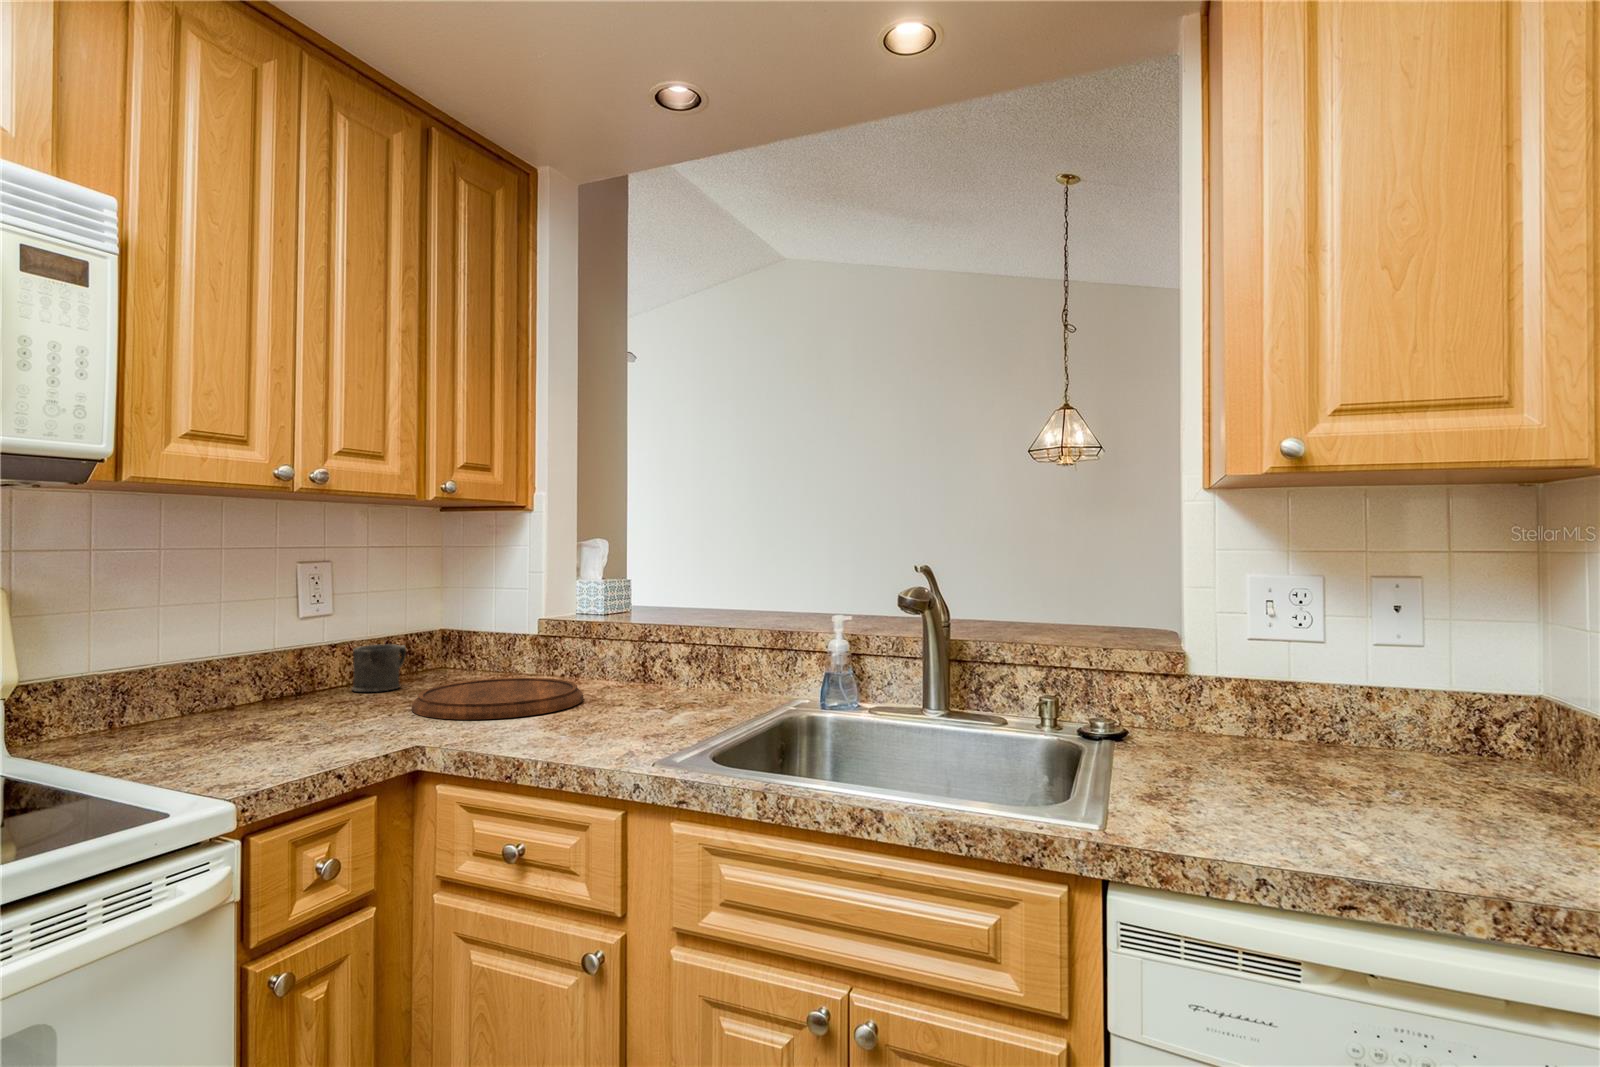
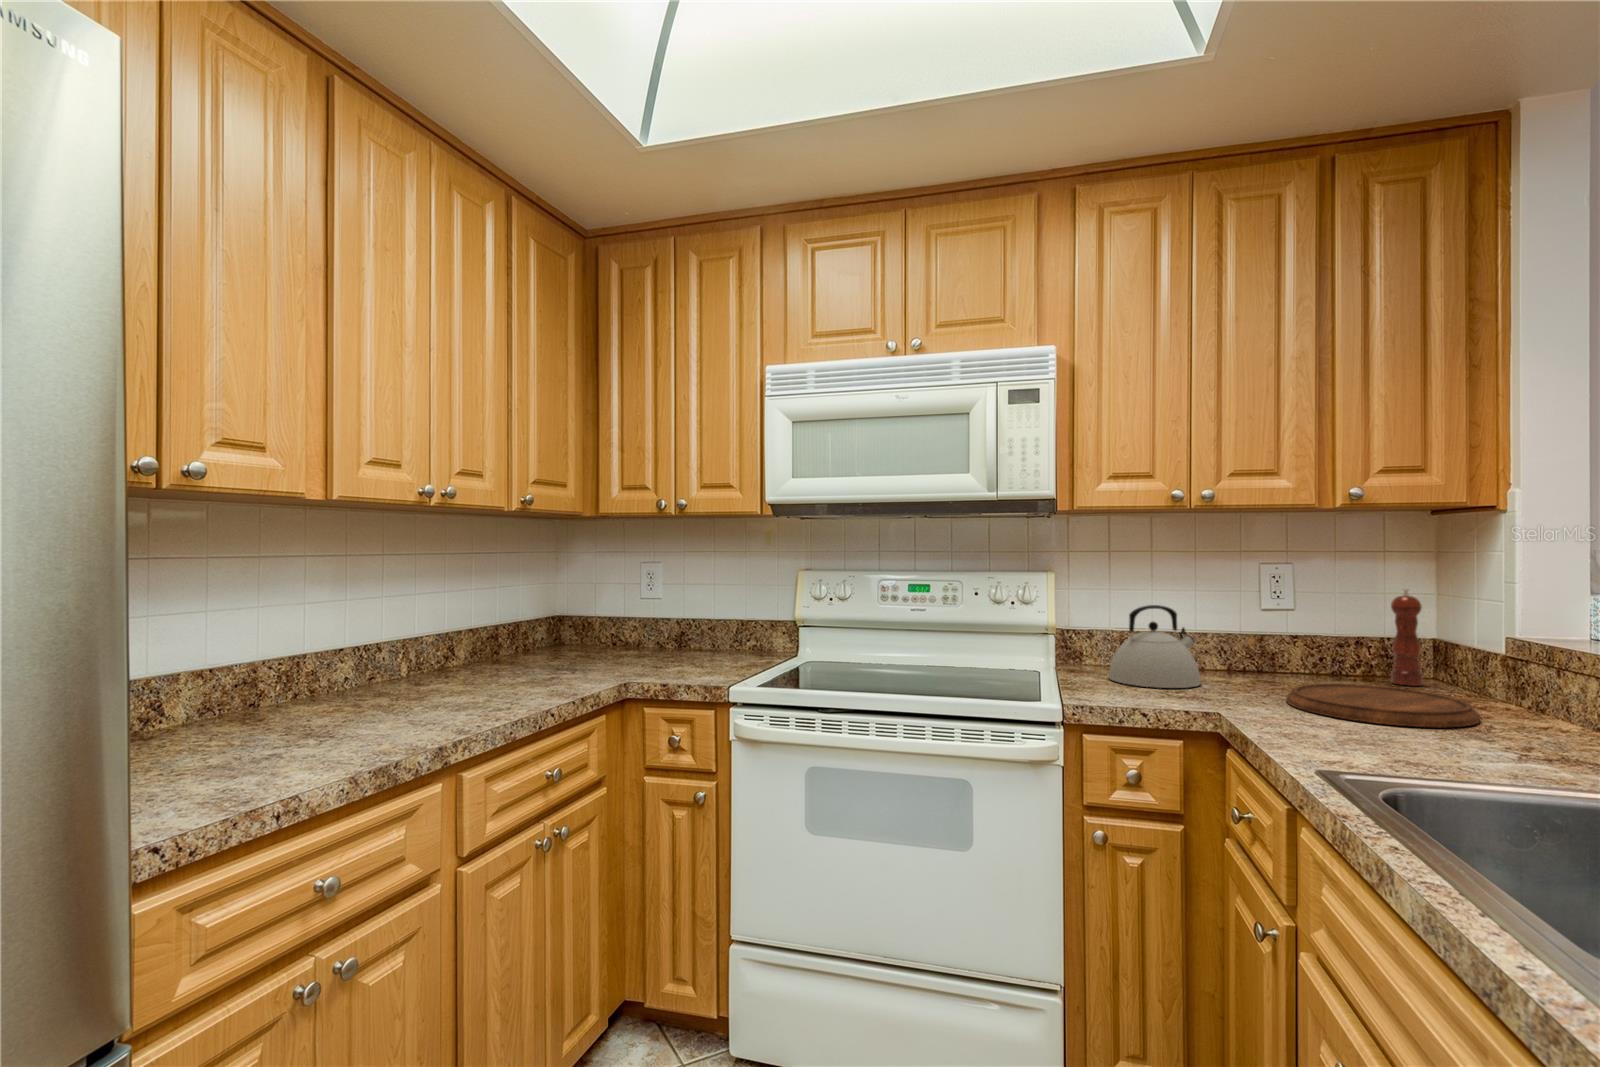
pepper mill: none [427,580,455,679] -> present [1391,589,1423,686]
kettle: none [144,620,300,749] -> present [1109,605,1201,688]
mug: present [352,644,406,692] -> none [1302,641,1359,682]

